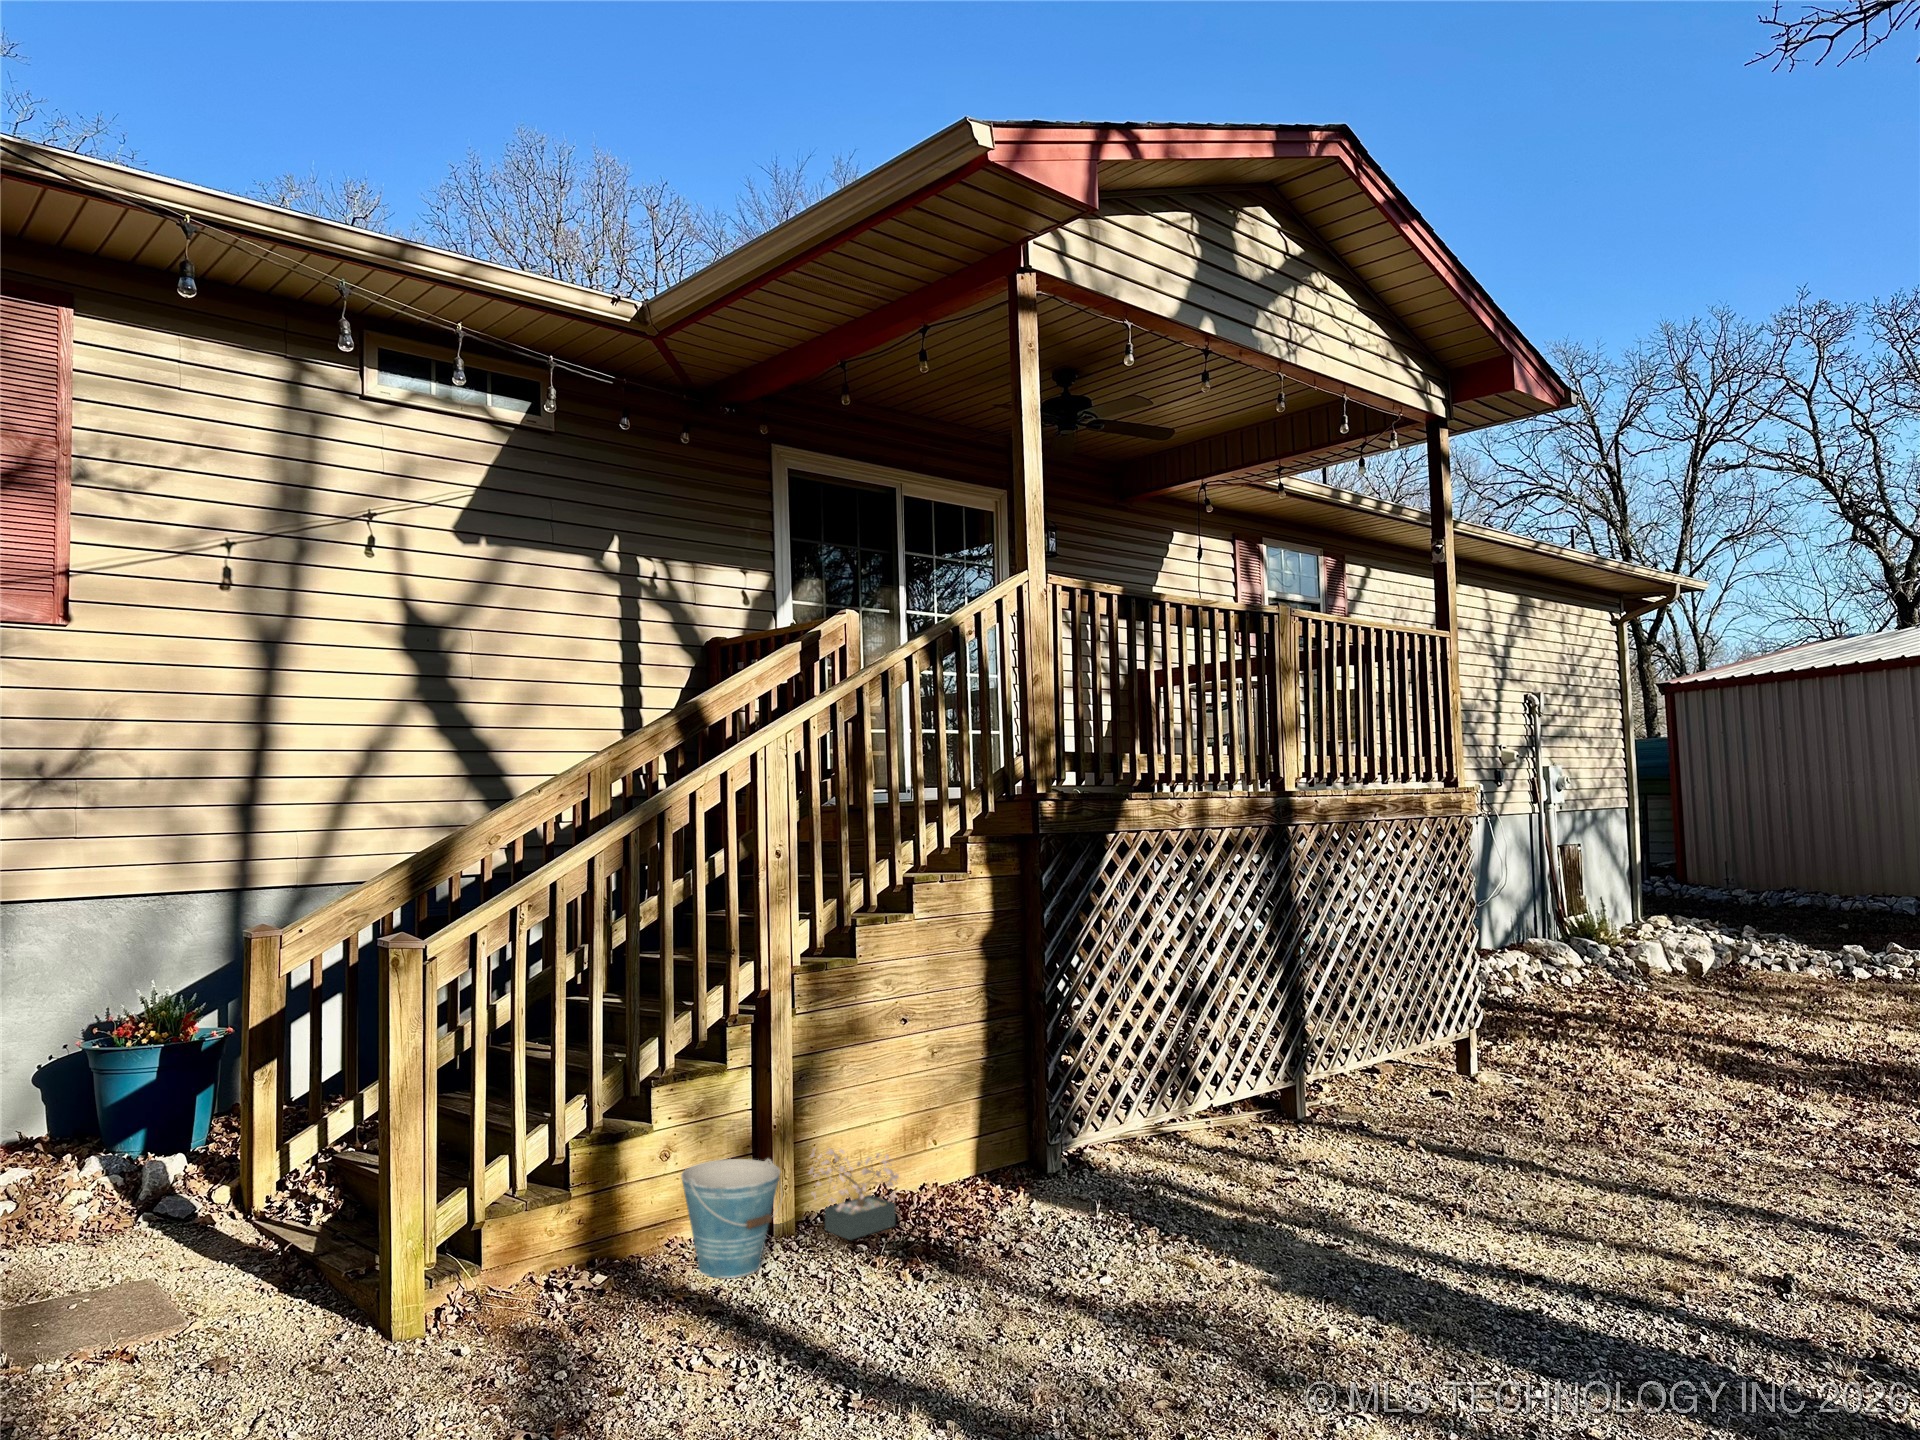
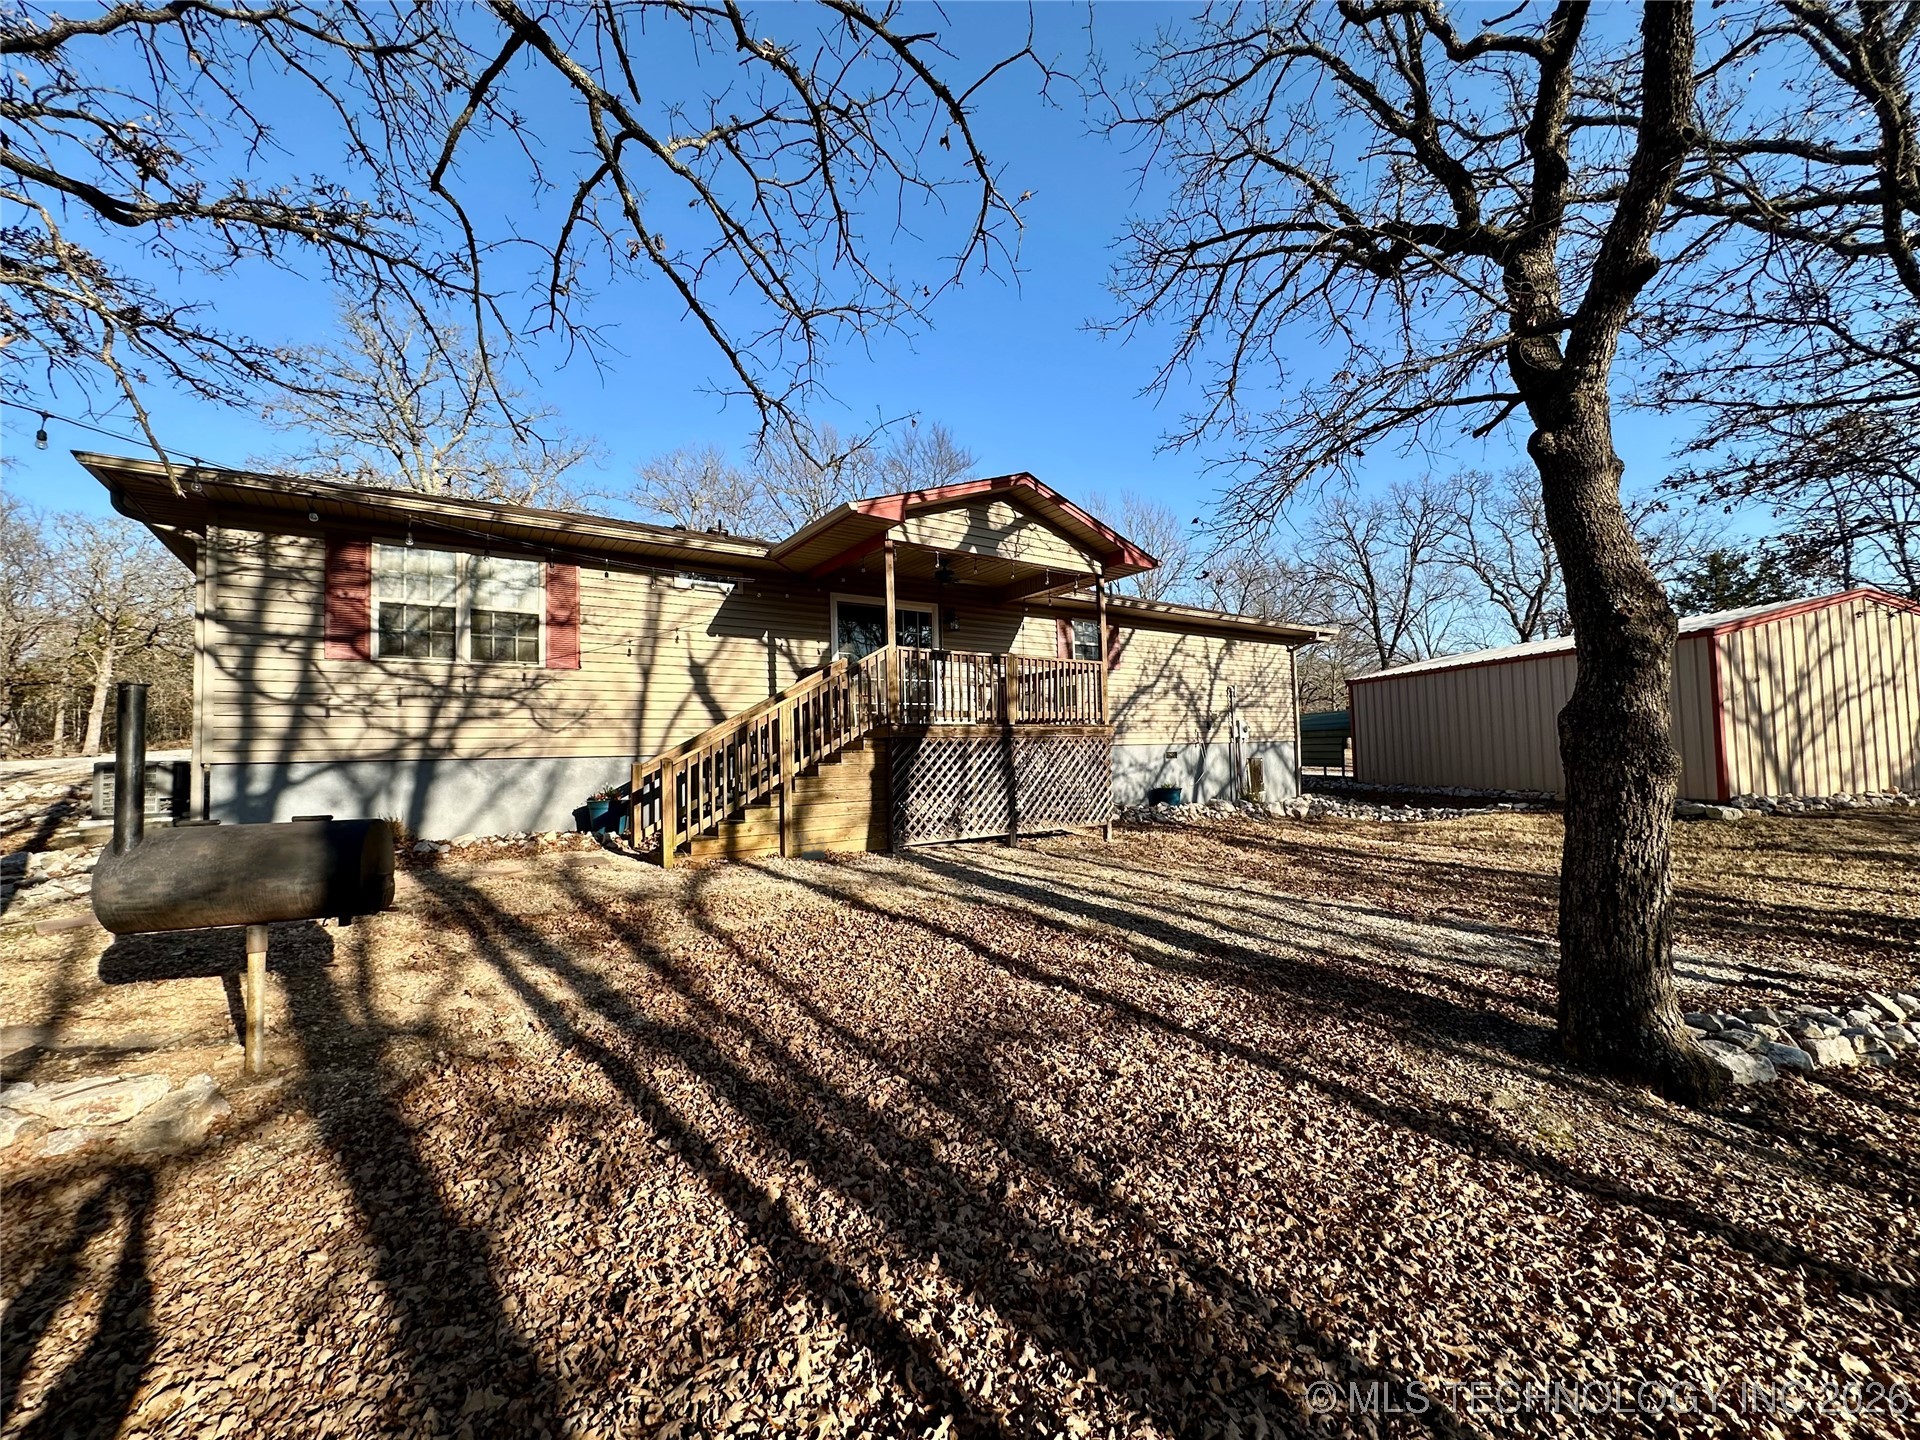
bucket: present [681,1159,781,1278] -> none [751,832,782,864]

